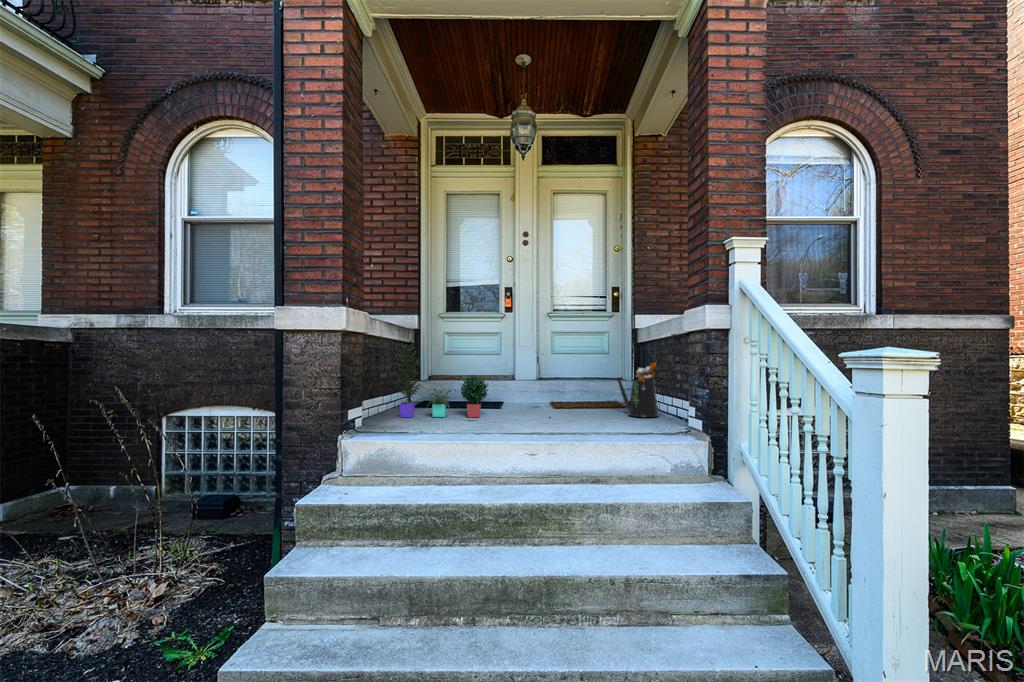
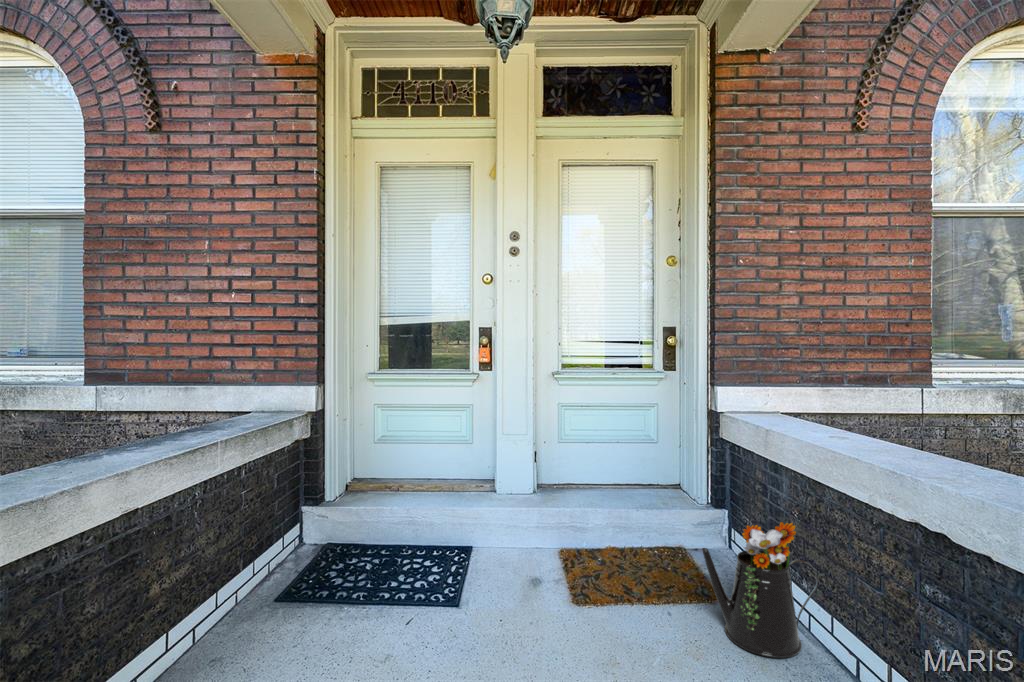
potted plant: present [394,344,488,417] -> none [209,478,421,648]

